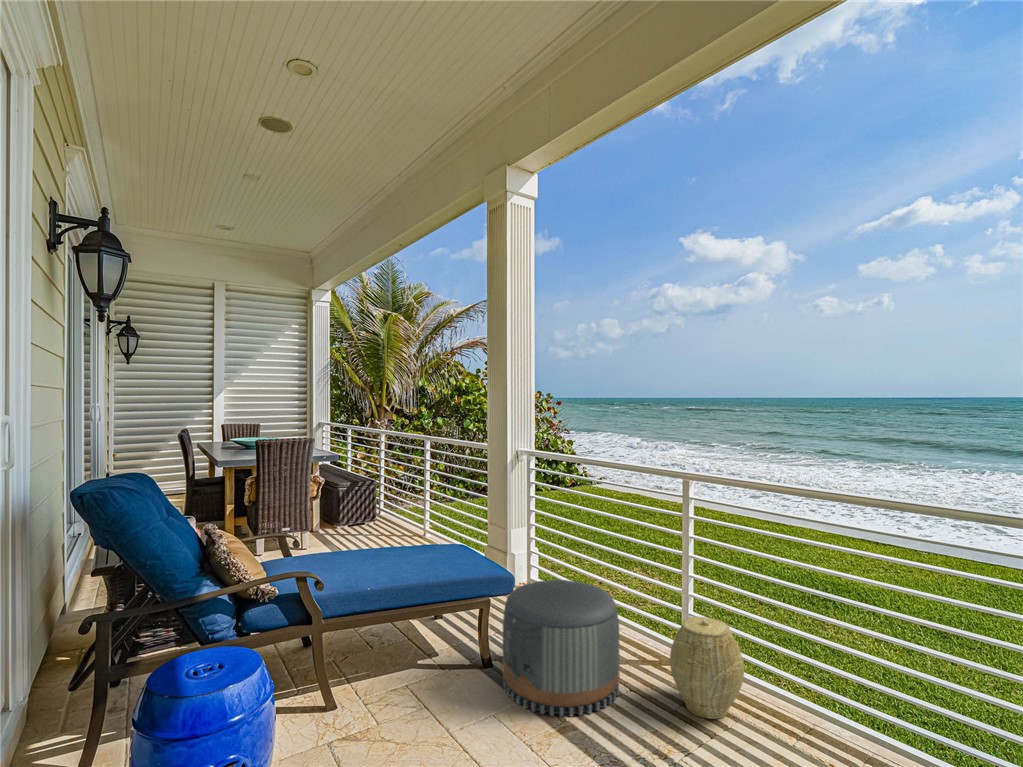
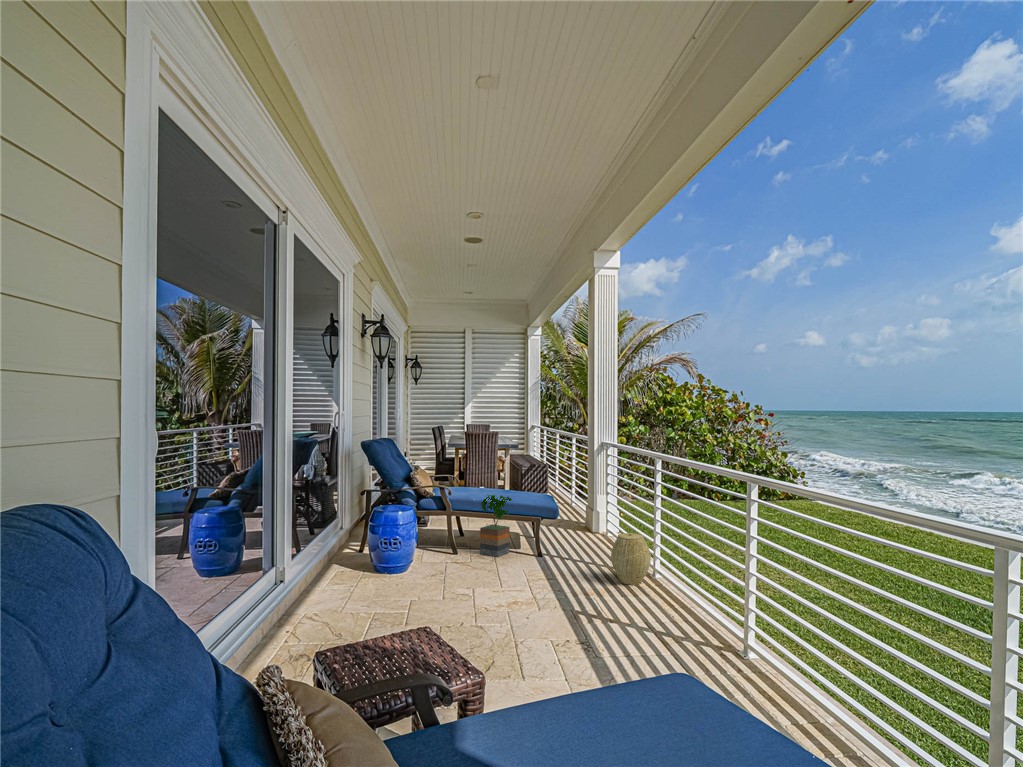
potted tree: none [371,565,447,694] -> present [480,495,512,557]
pouf: present [503,580,620,716] -> none [536,511,600,573]

